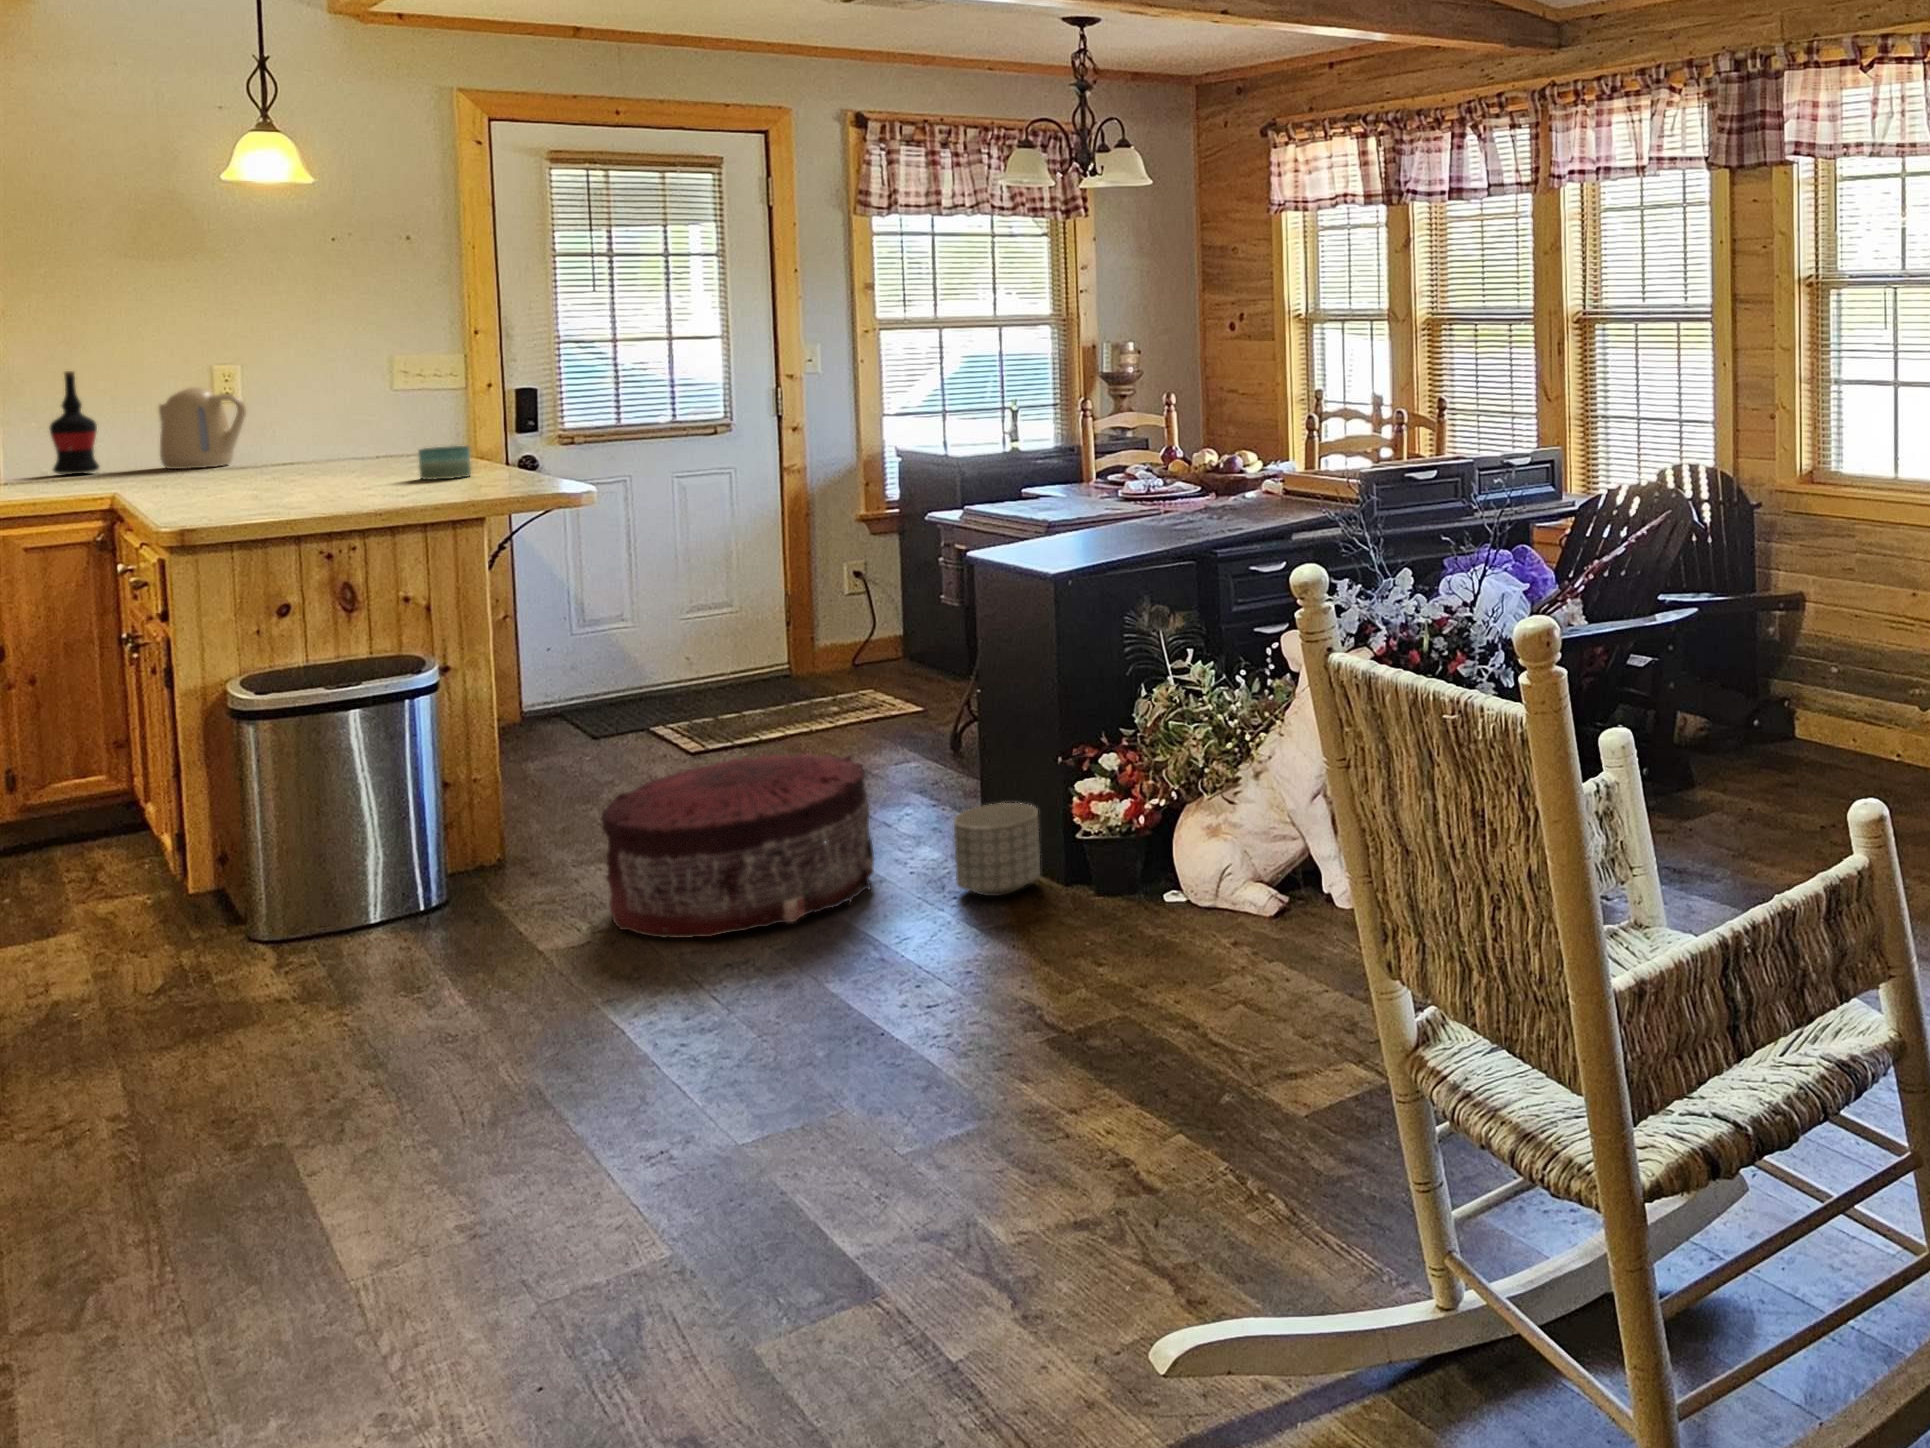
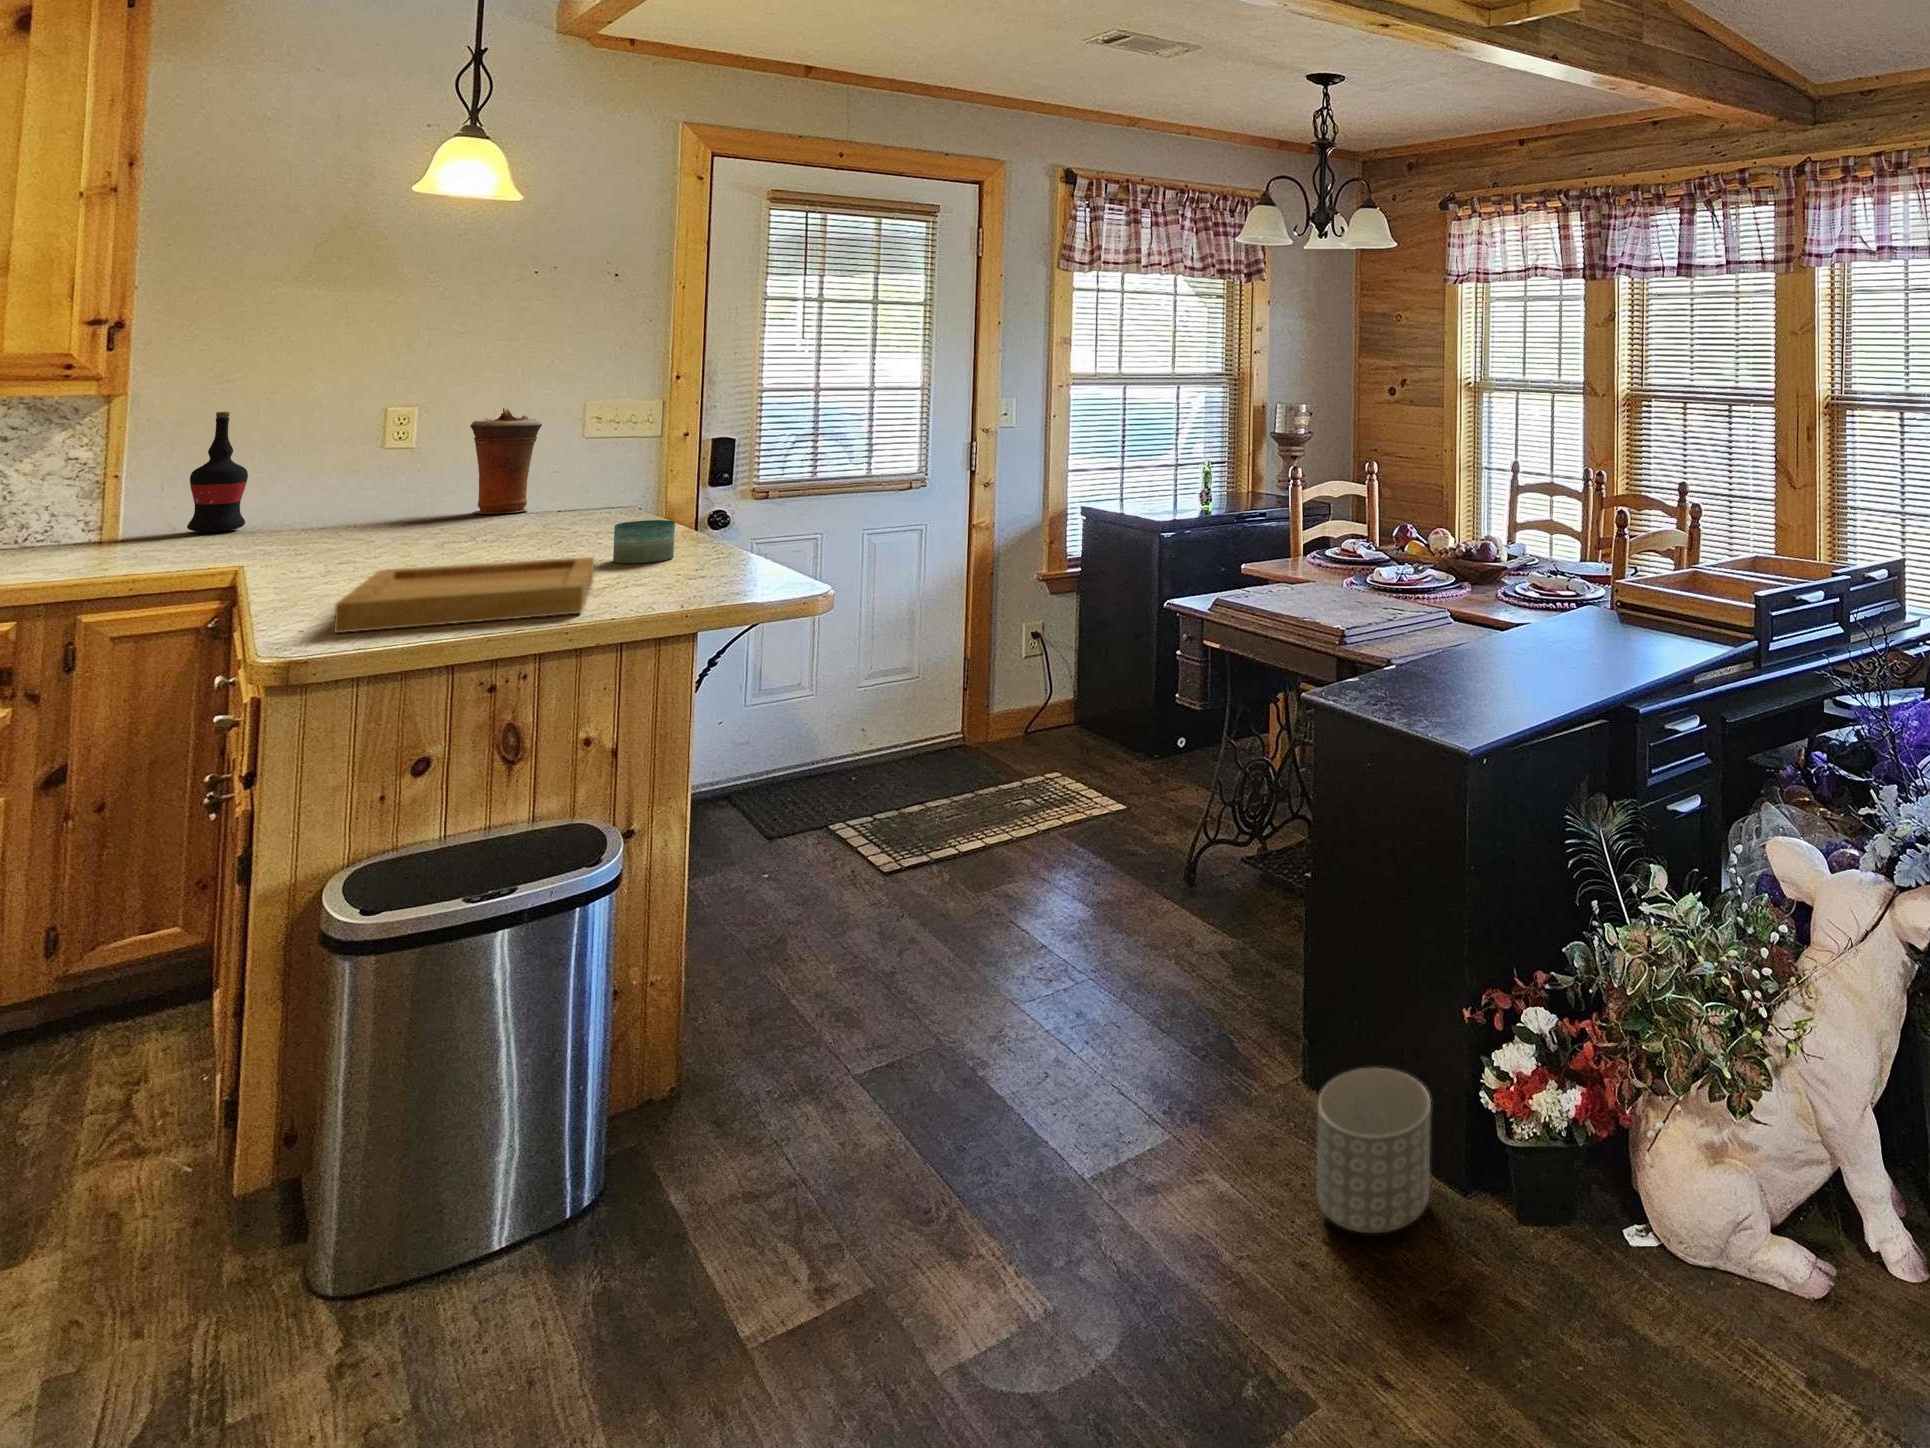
vase: none [284,362,361,458] -> present [470,407,542,514]
kettle: present [159,387,246,469] -> none [315,432,423,526]
tray: none [211,469,403,513] -> present [334,557,594,633]
pouf: present [601,754,874,938] -> none [832,965,1202,1347]

